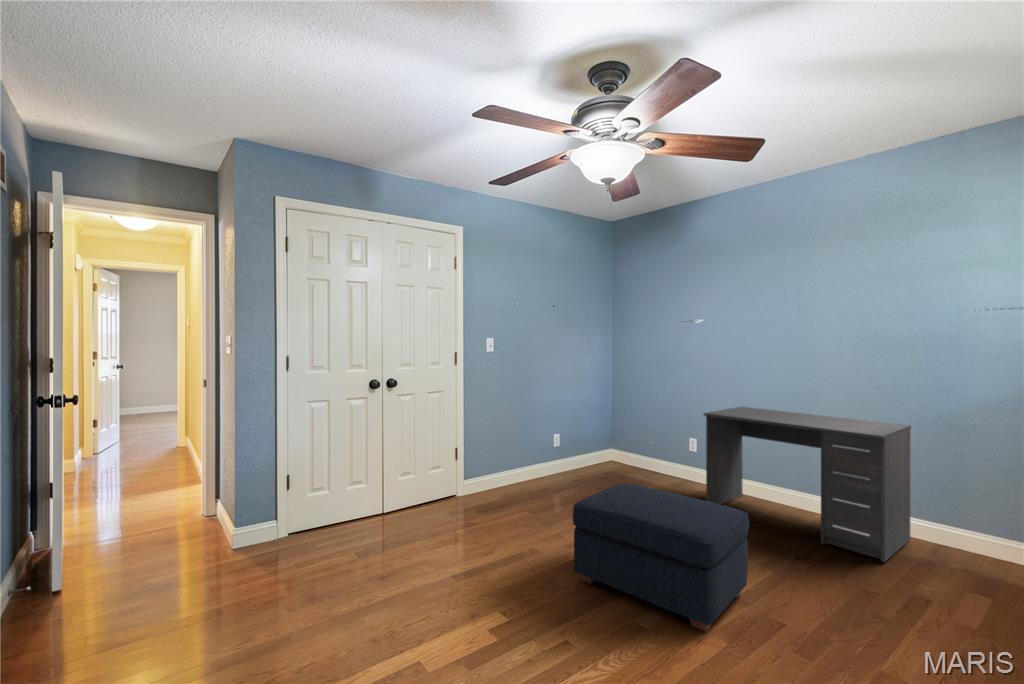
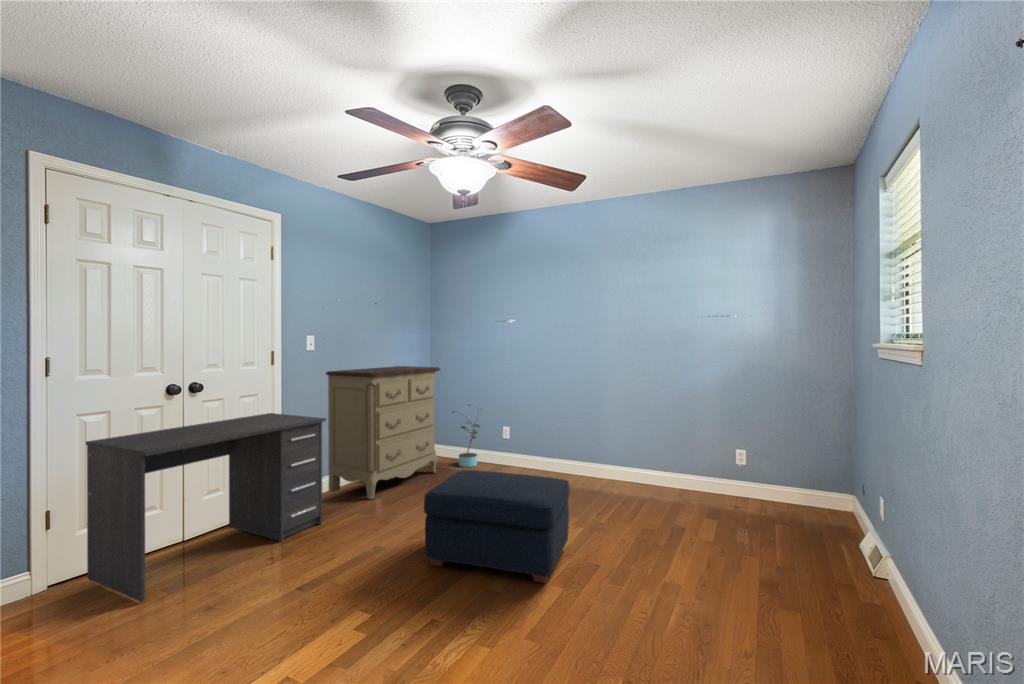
dresser: none [503,368,618,500] -> present [326,366,440,499]
desk: present [704,407,911,562] -> present [86,413,326,602]
potted plant: none [631,411,670,479] -> present [453,405,480,467]

